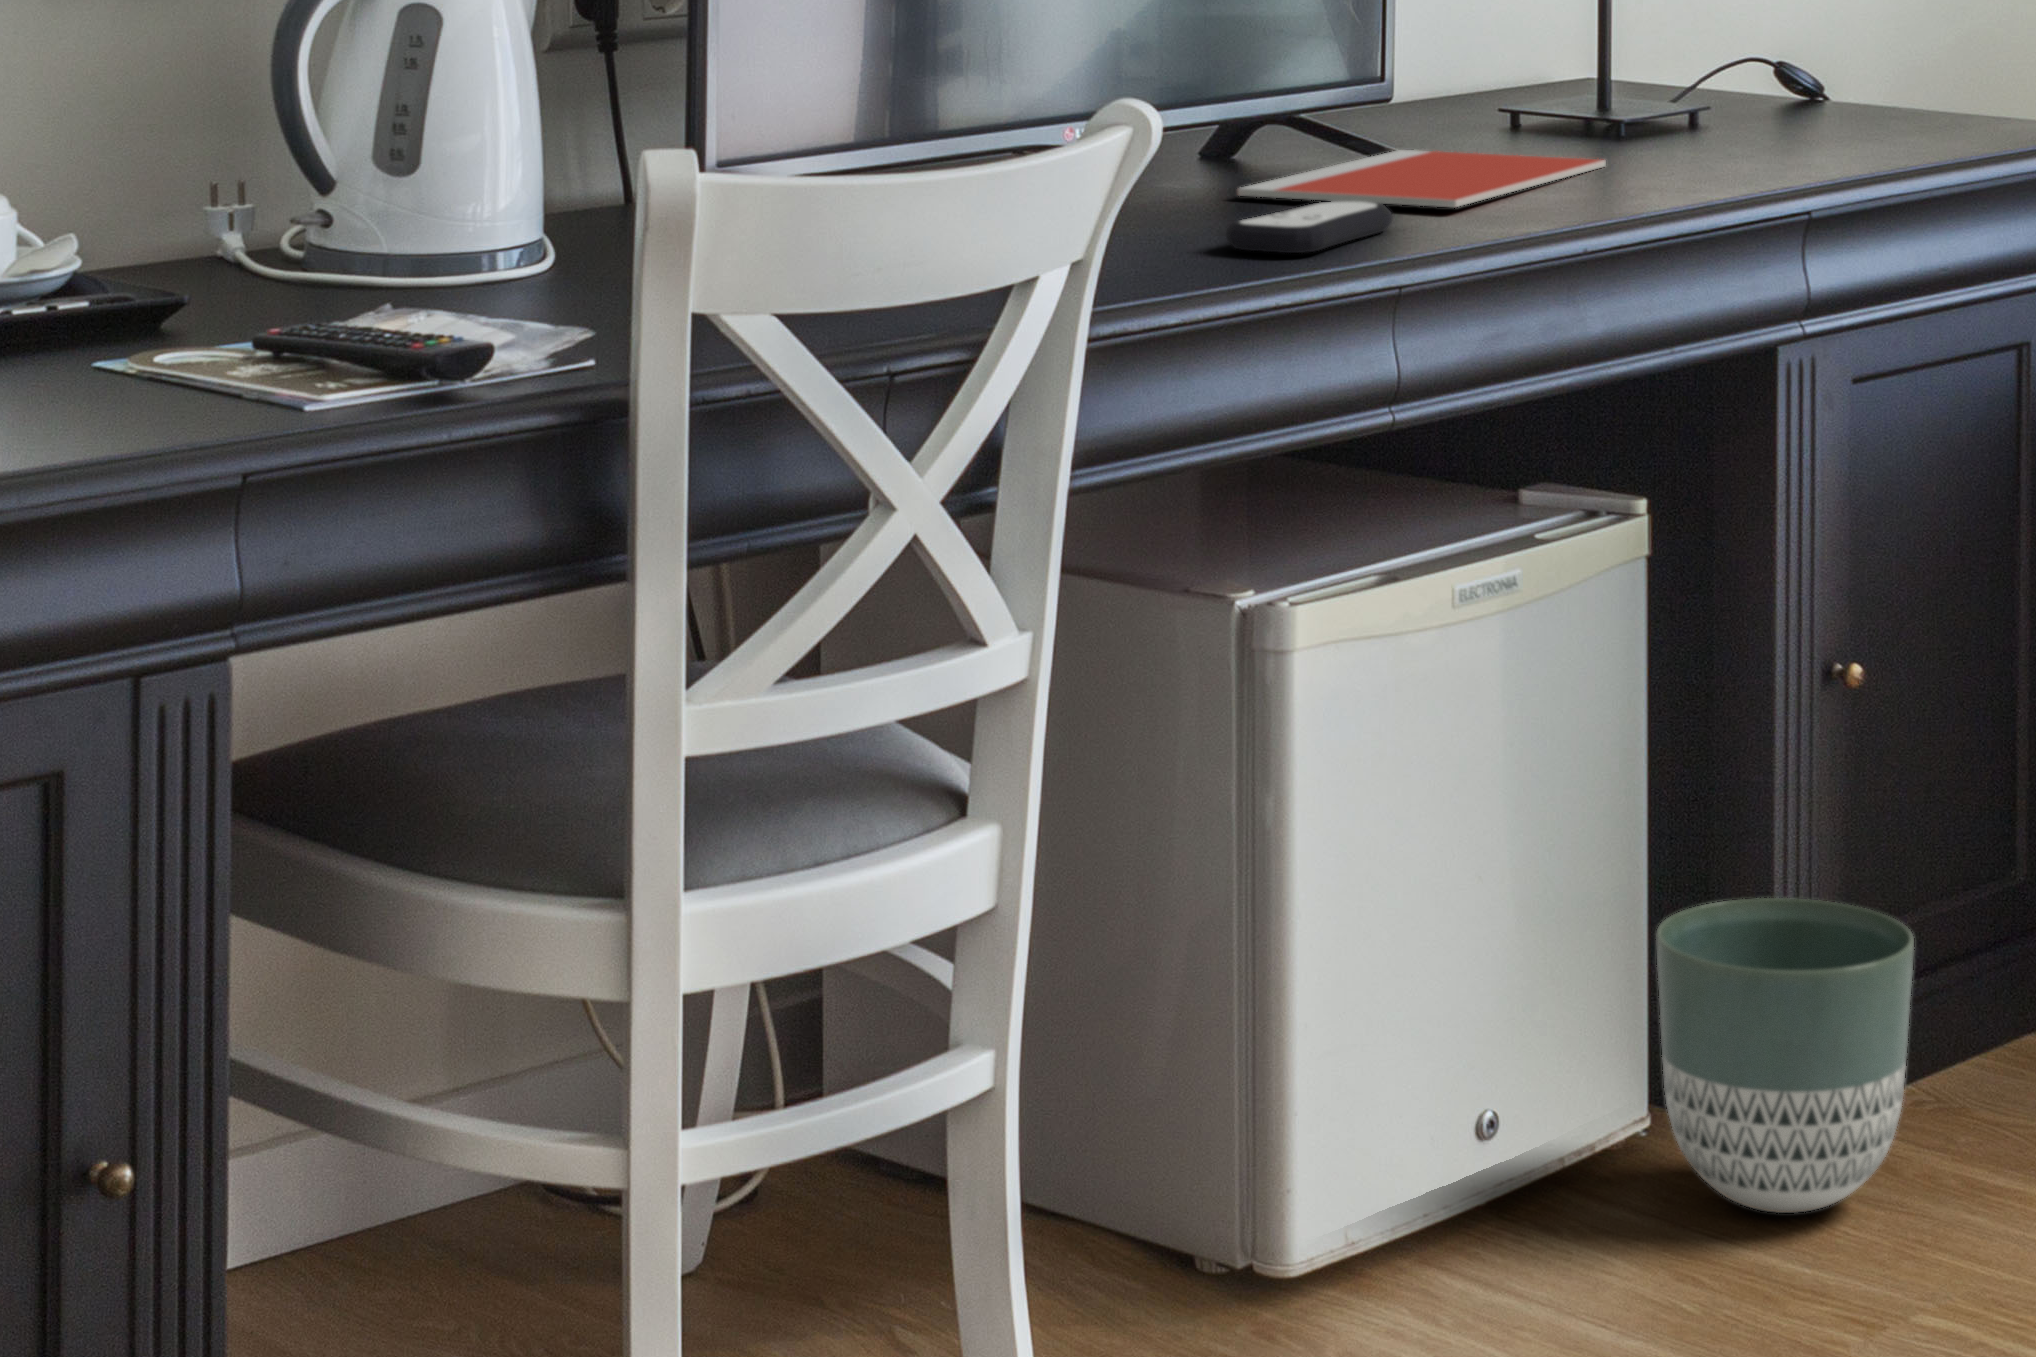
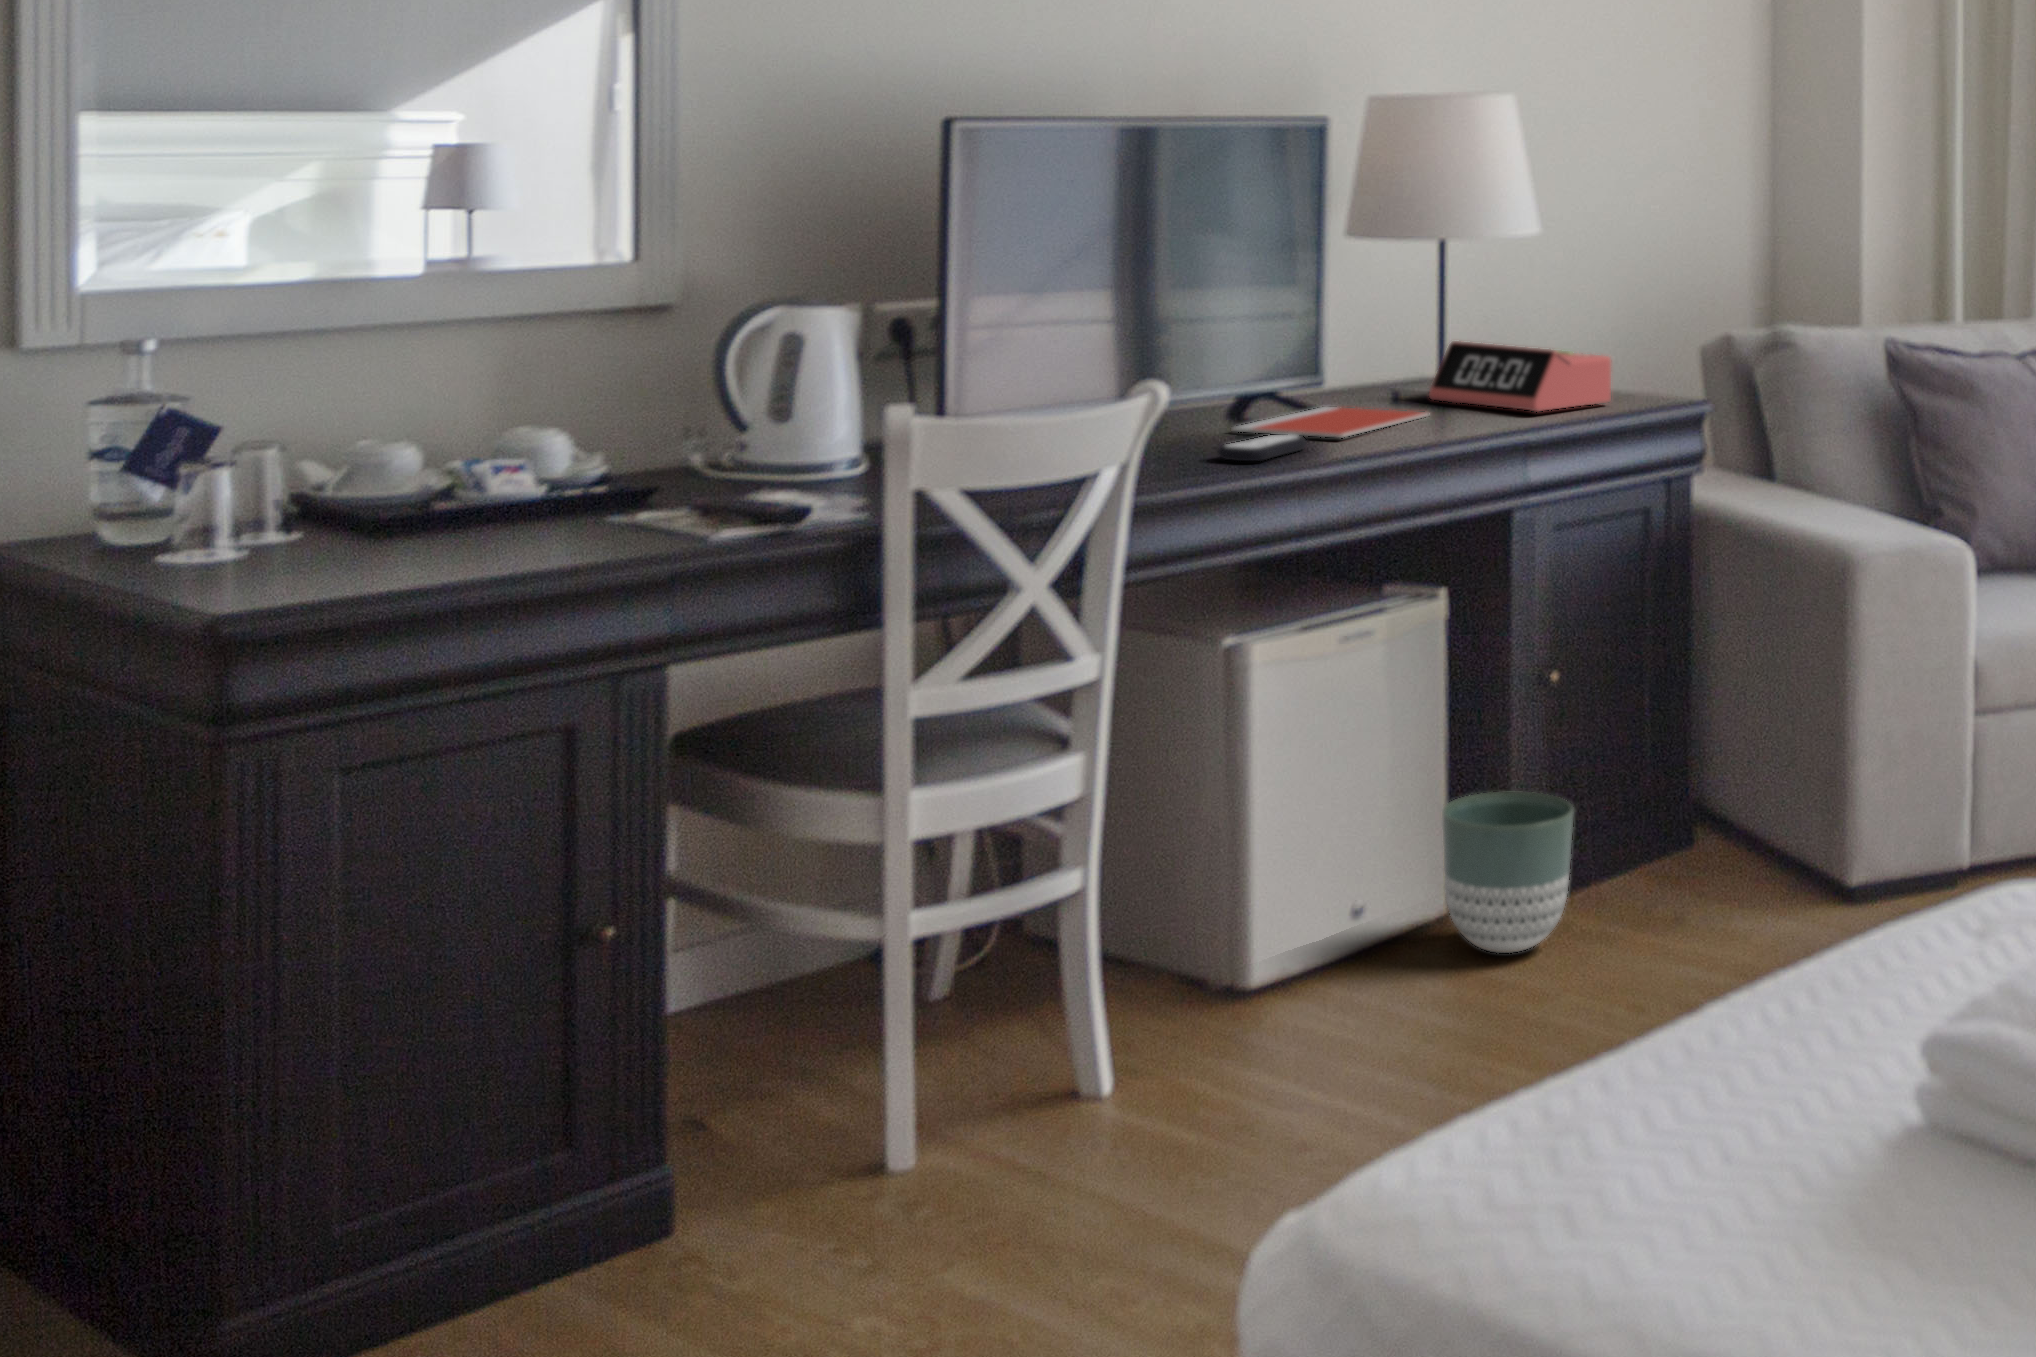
alarm clock: none [1594,21,1952,156] -> present [1429,341,1611,411]

